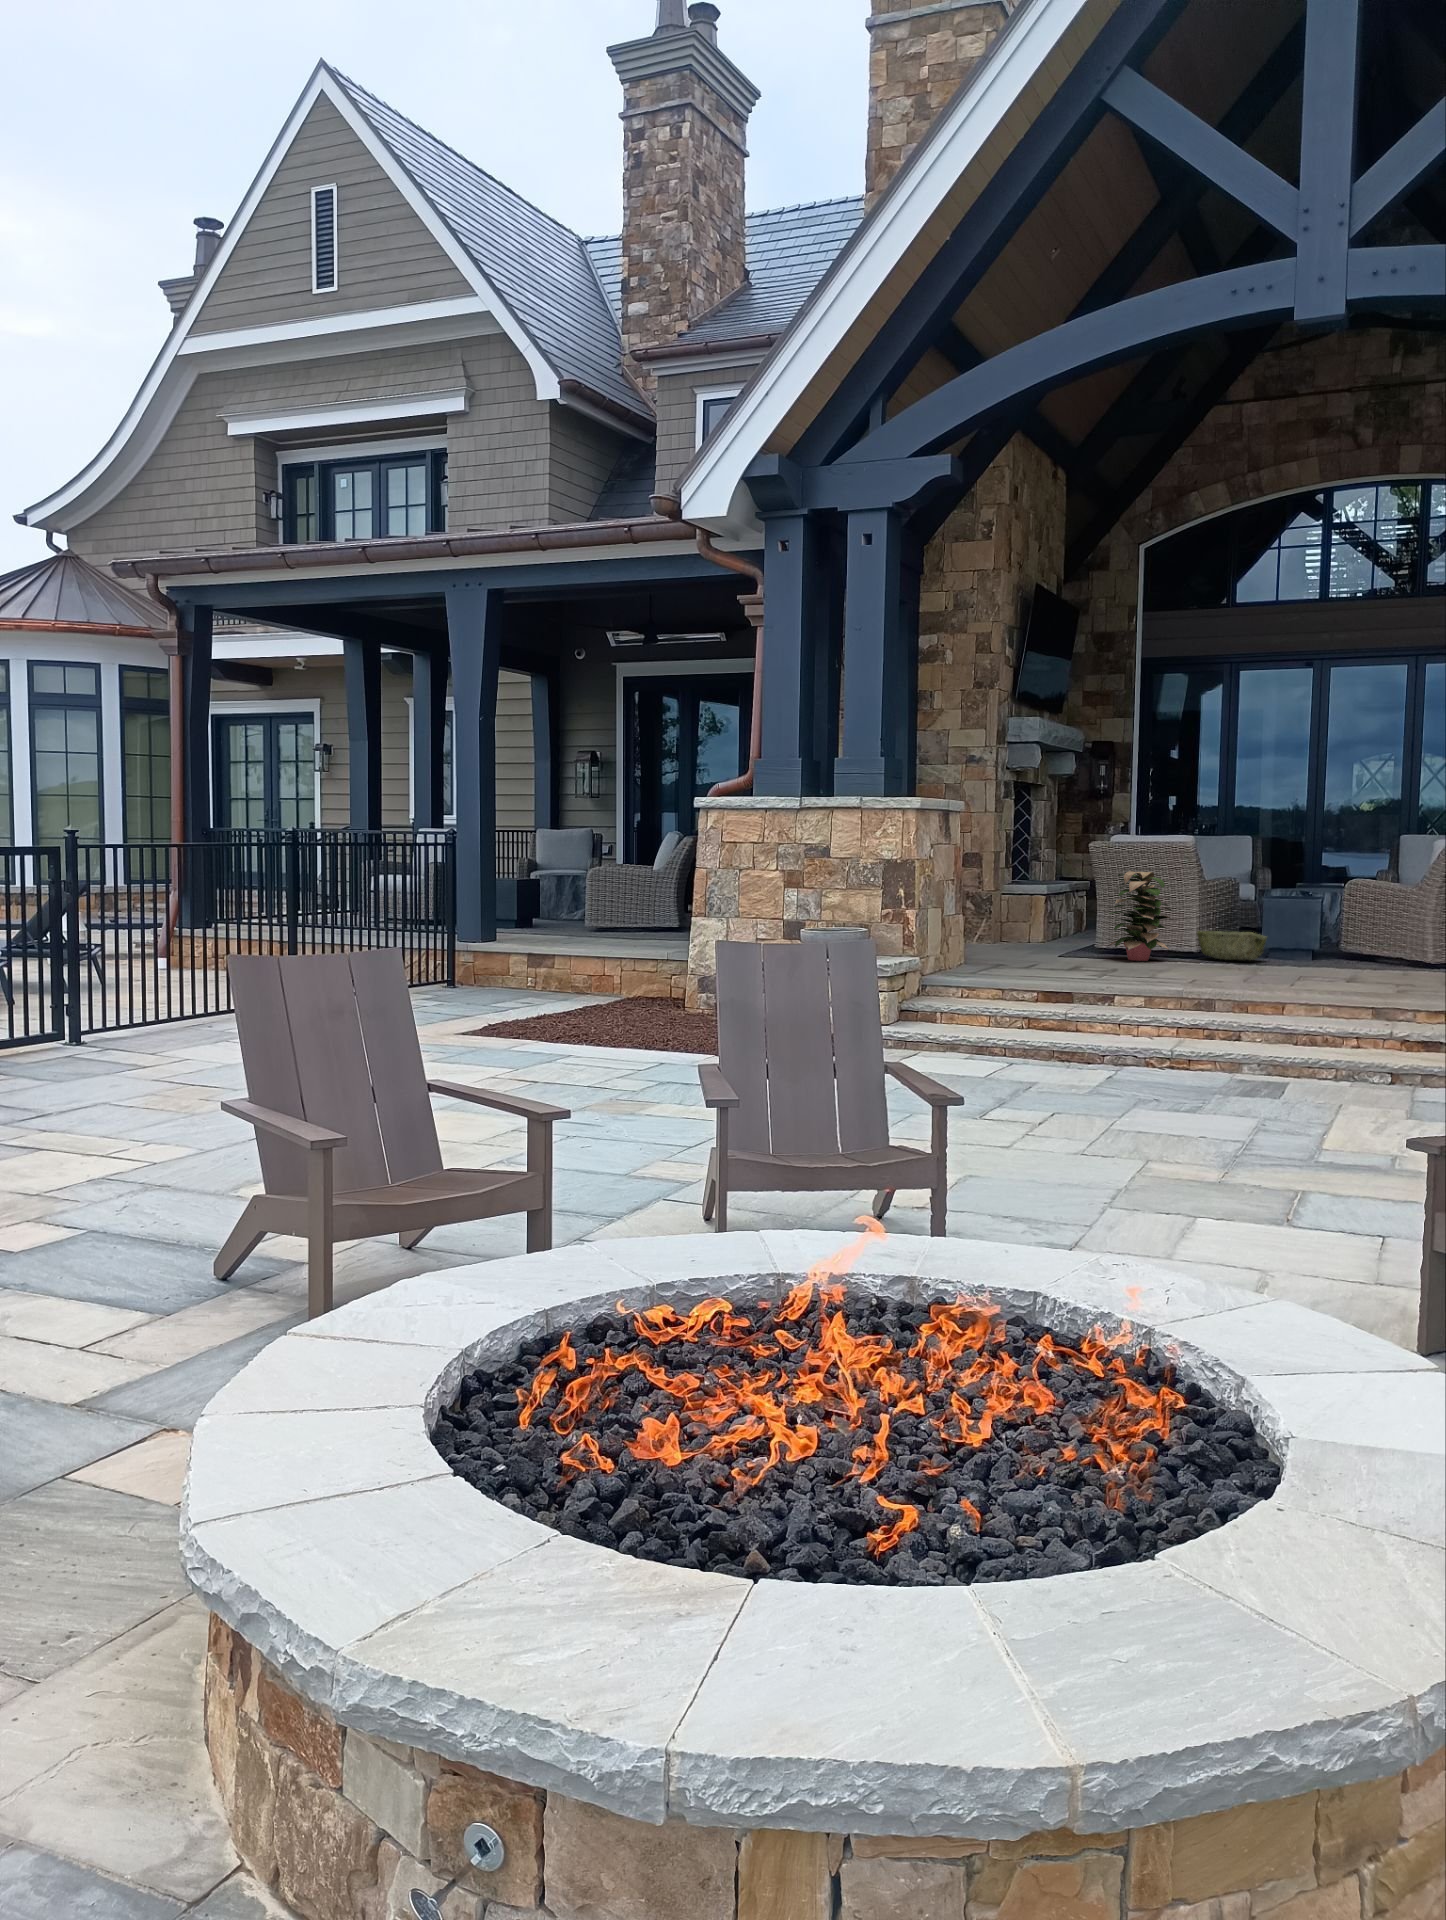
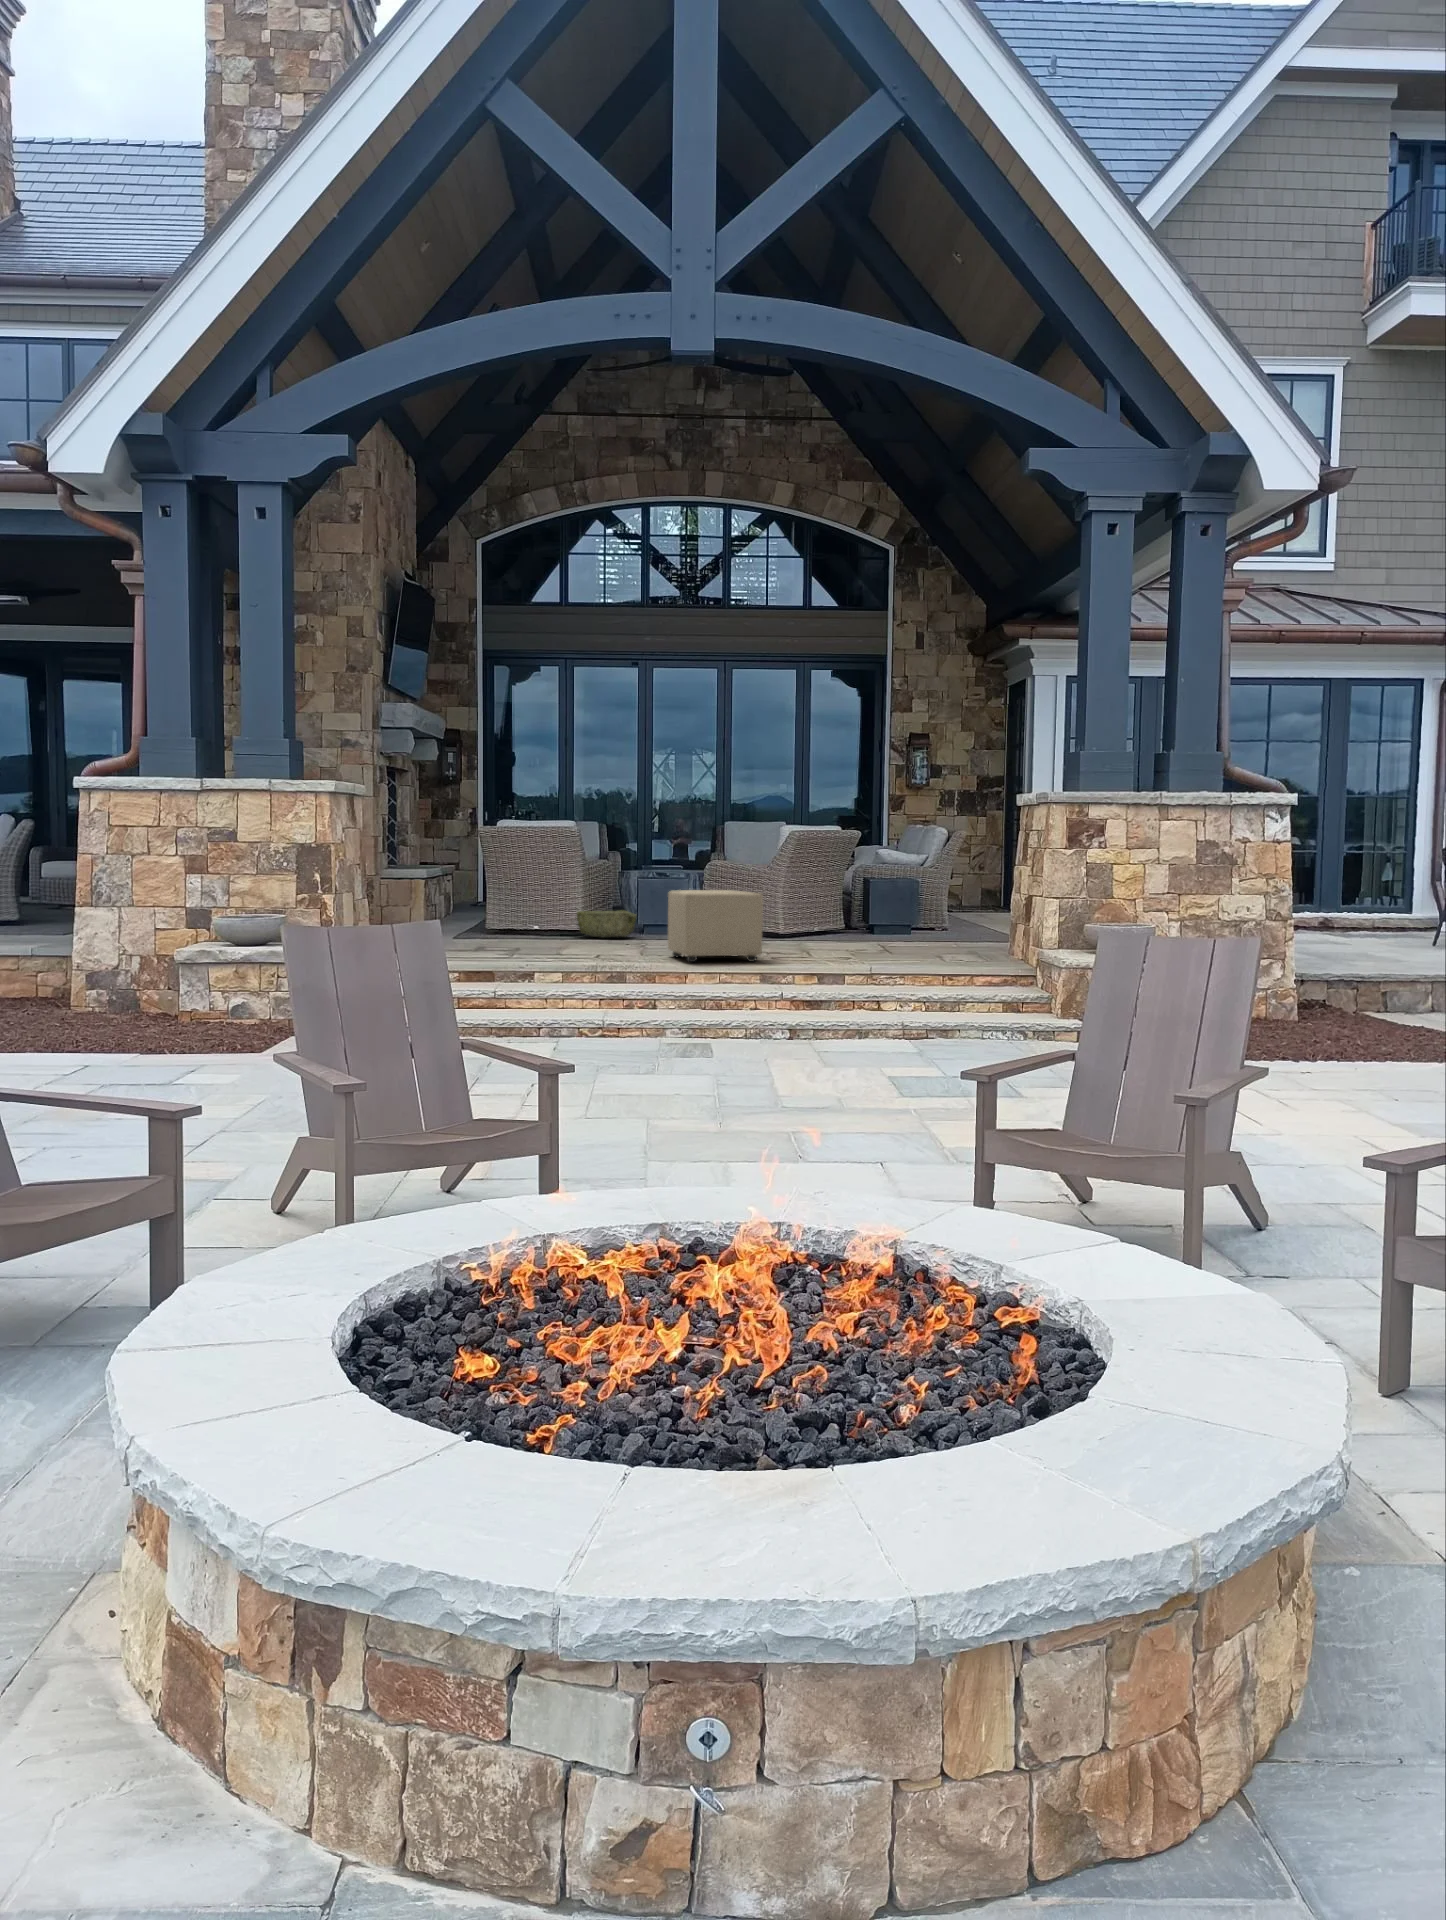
decorative plant: present [1108,871,1172,961] -> none [493,856,554,941]
ottoman: none [1280,913,1390,996] -> present [668,890,763,962]

